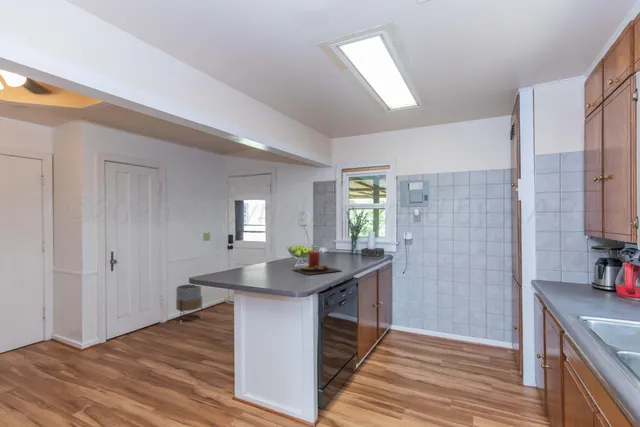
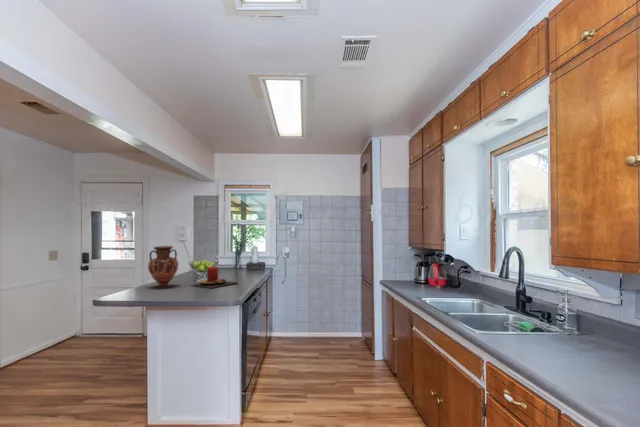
vase: none [252,228,281,270] -> present [148,246,178,288]
planter: present [176,284,202,312] -> none [17,314,54,362]

